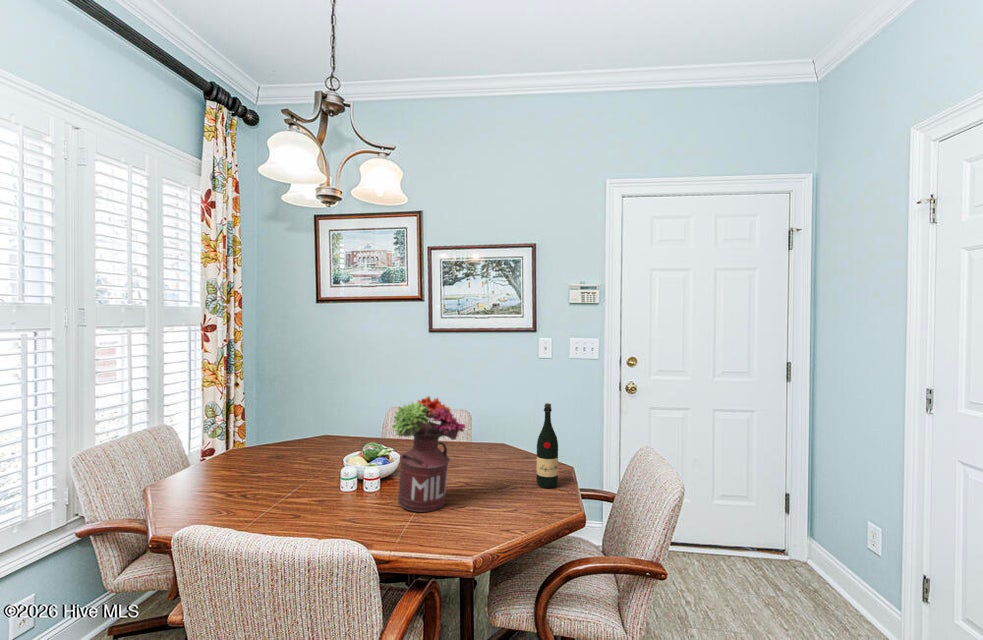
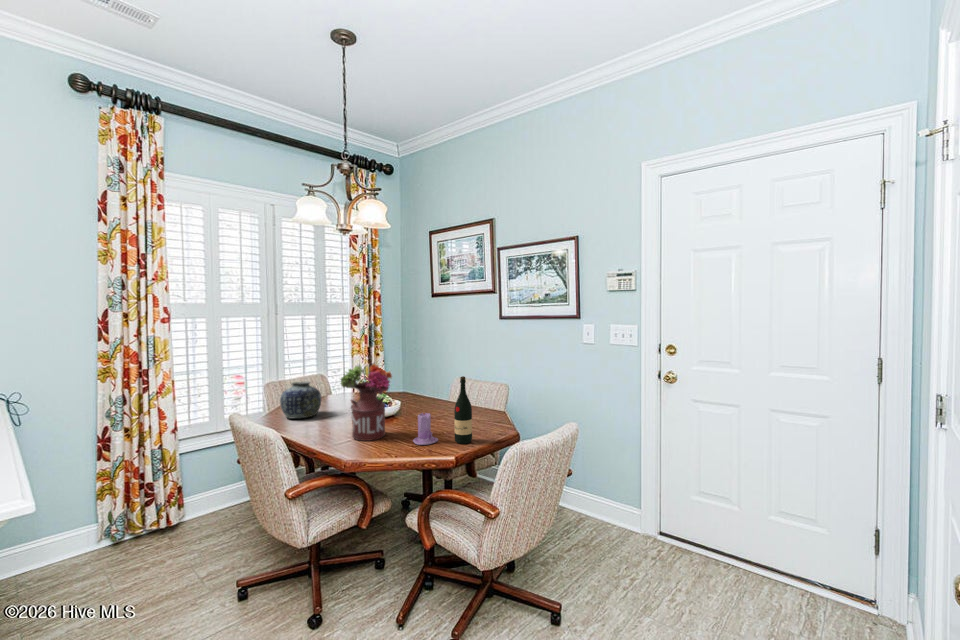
vase: none [202,435,274,503] -> present [280,382,321,418]
candle: none [491,451,523,500] -> present [413,412,438,445]

